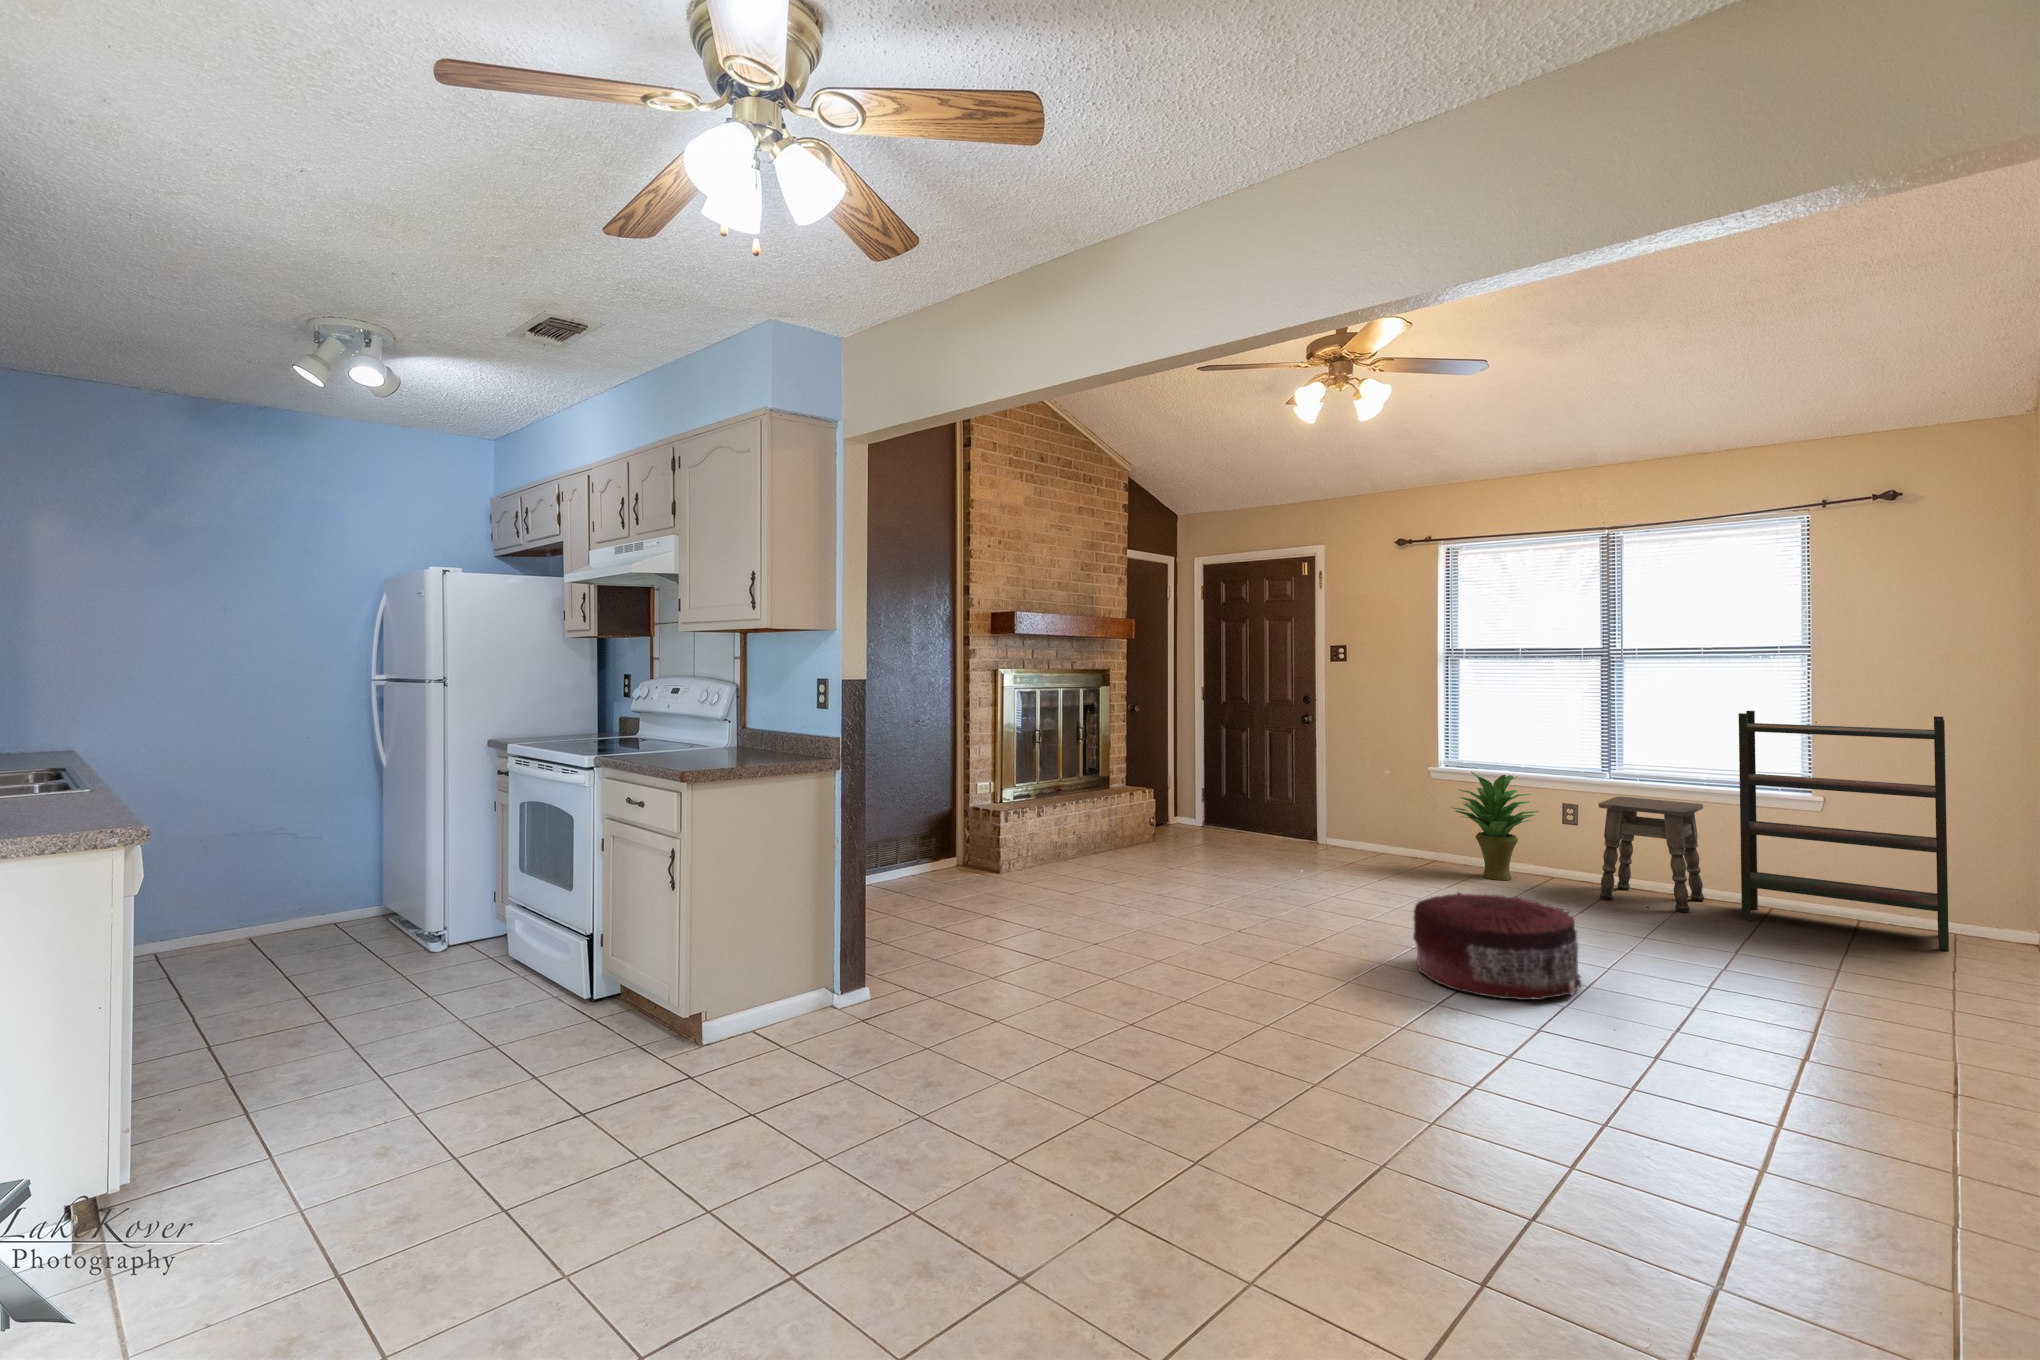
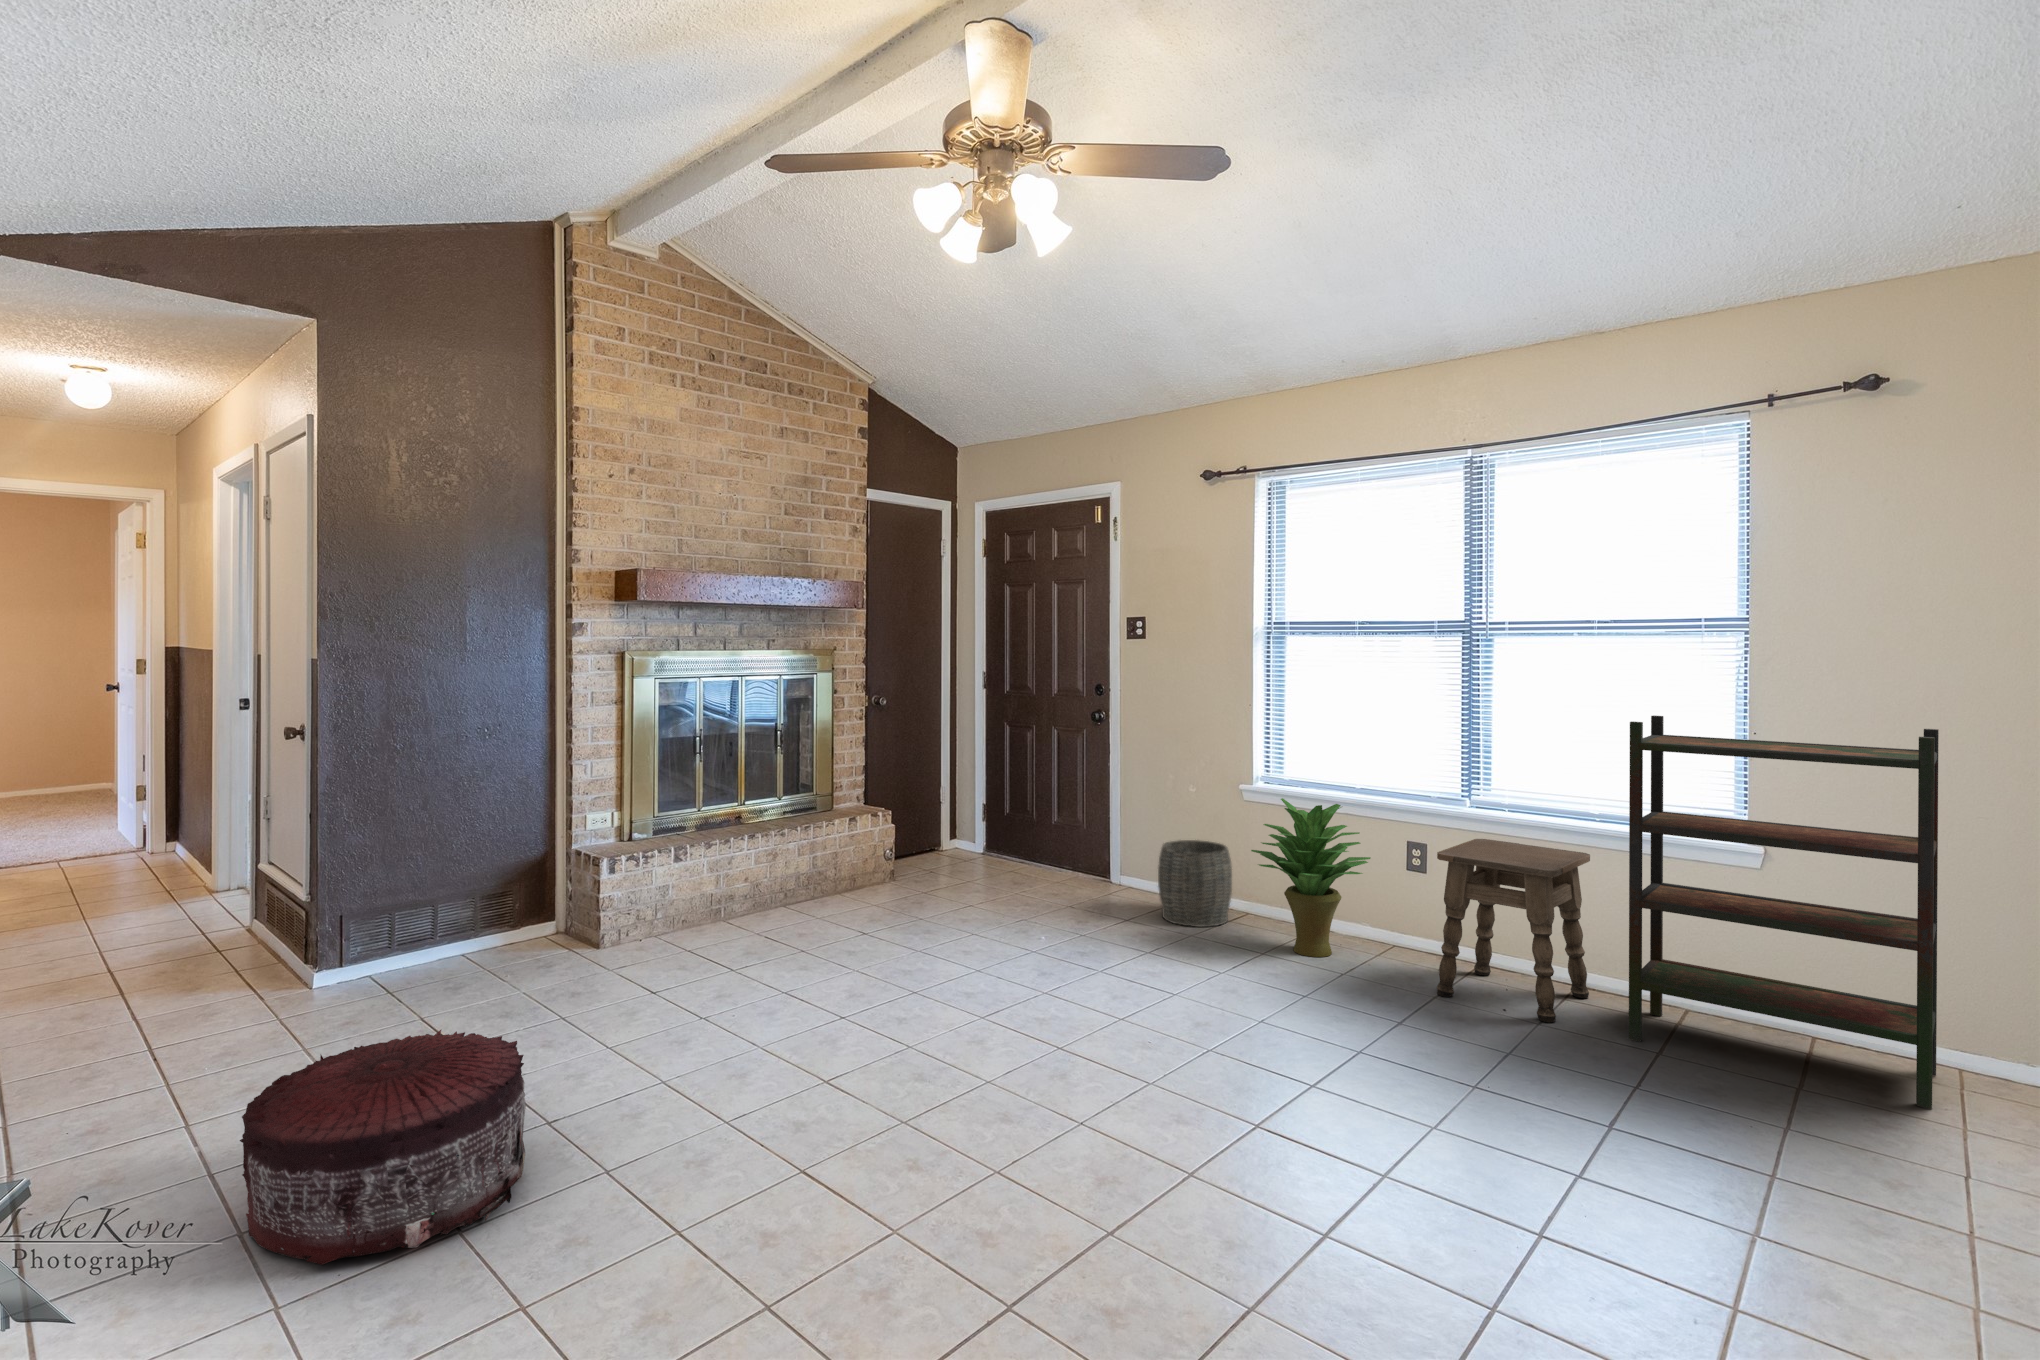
woven basket: none [1369,805,1425,864] -> present [1158,840,1232,927]
pouf: present [1413,892,1581,1000] -> present [240,1030,526,1265]

